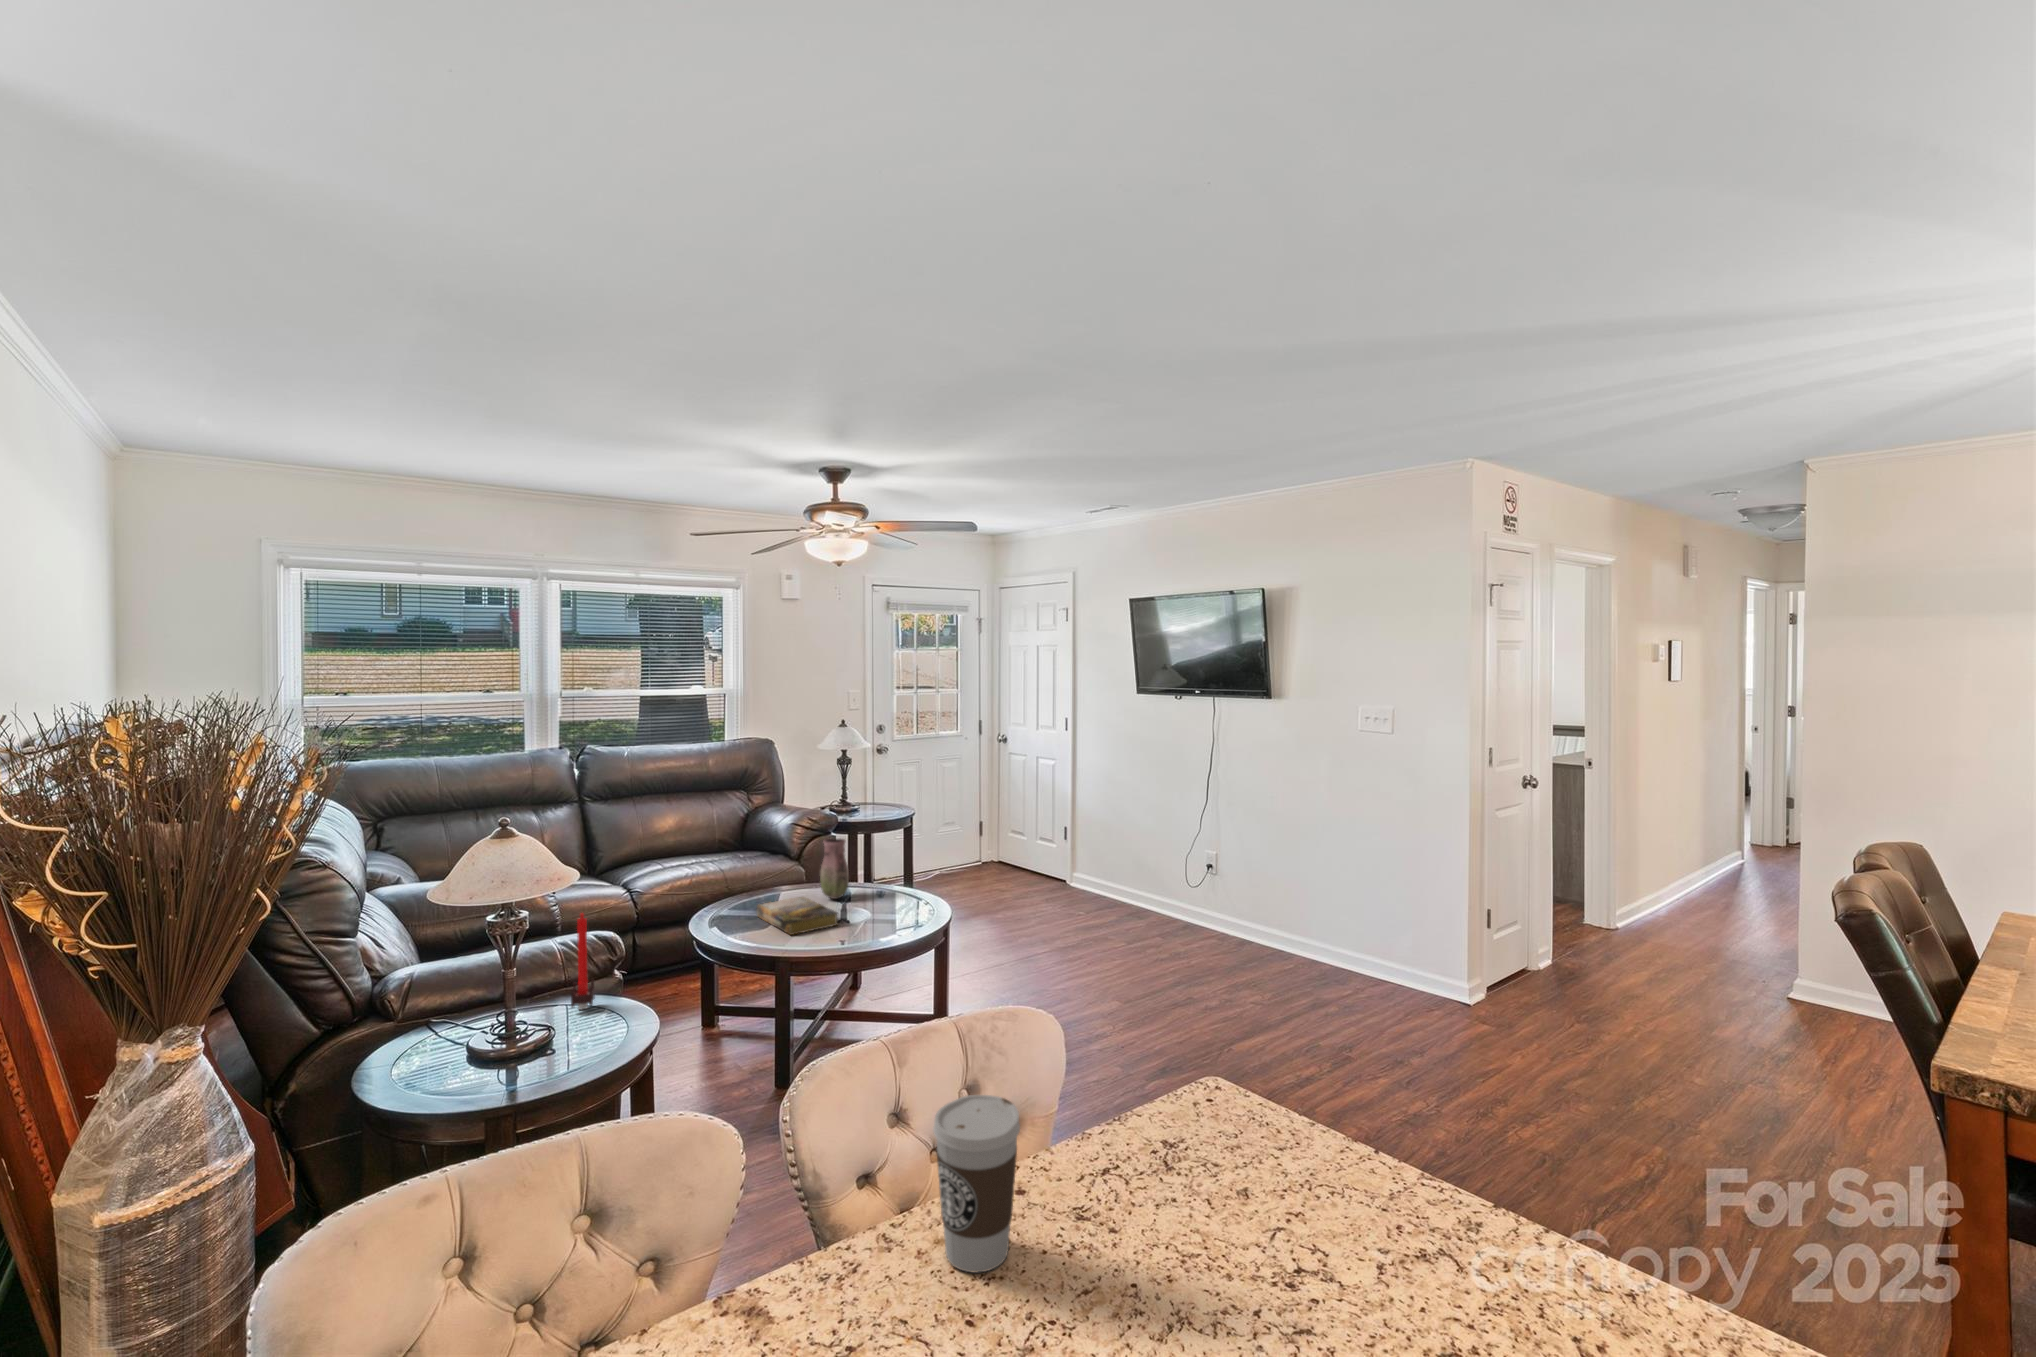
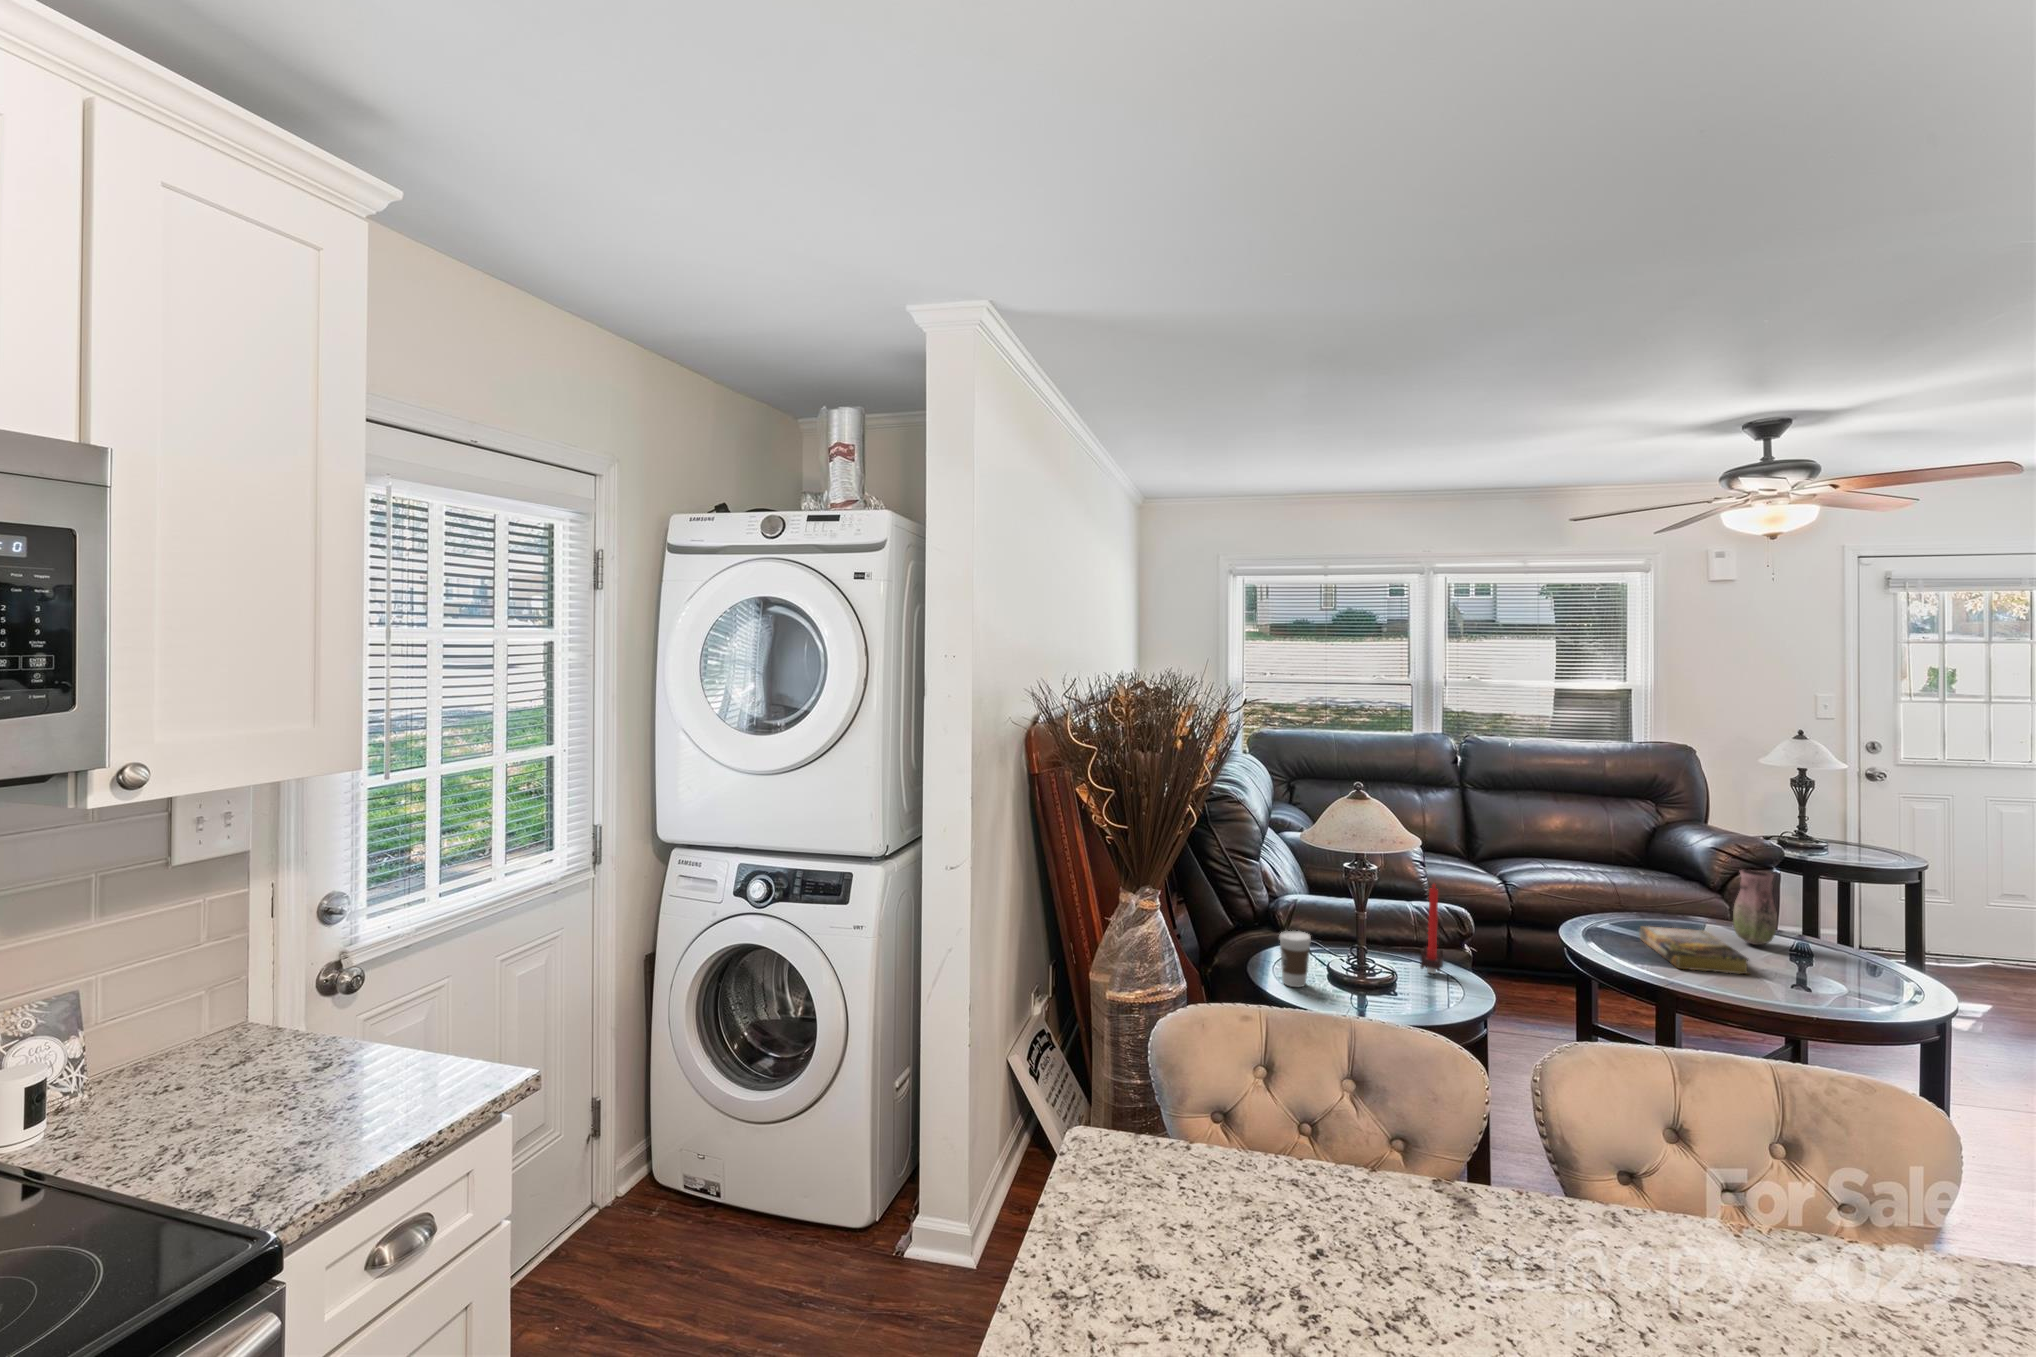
coffee cup: present [933,1095,1020,1273] -> present [1280,931,1311,987]

